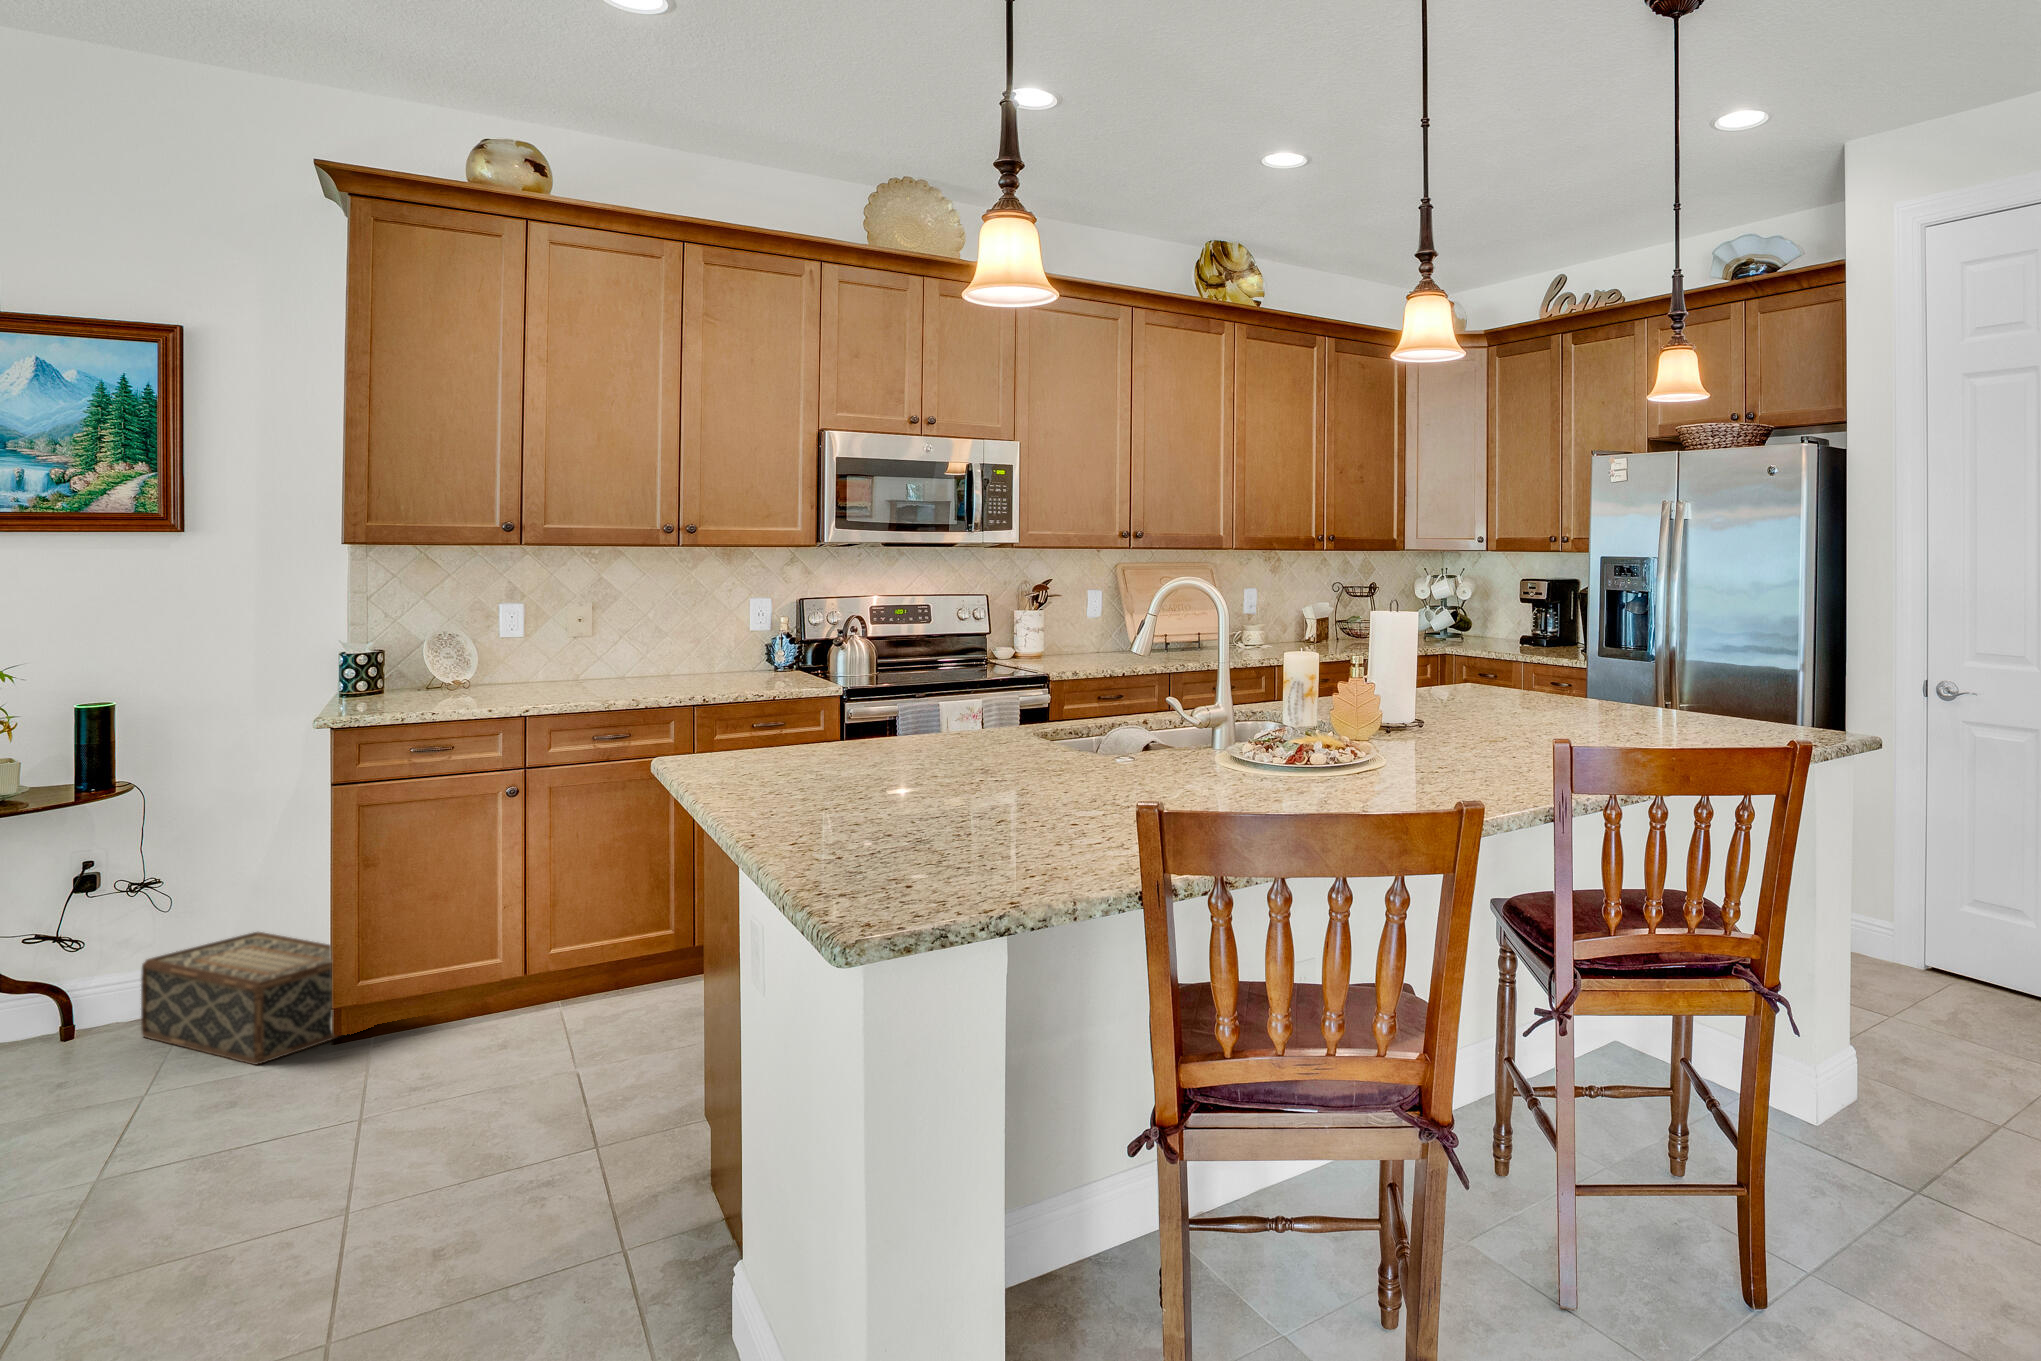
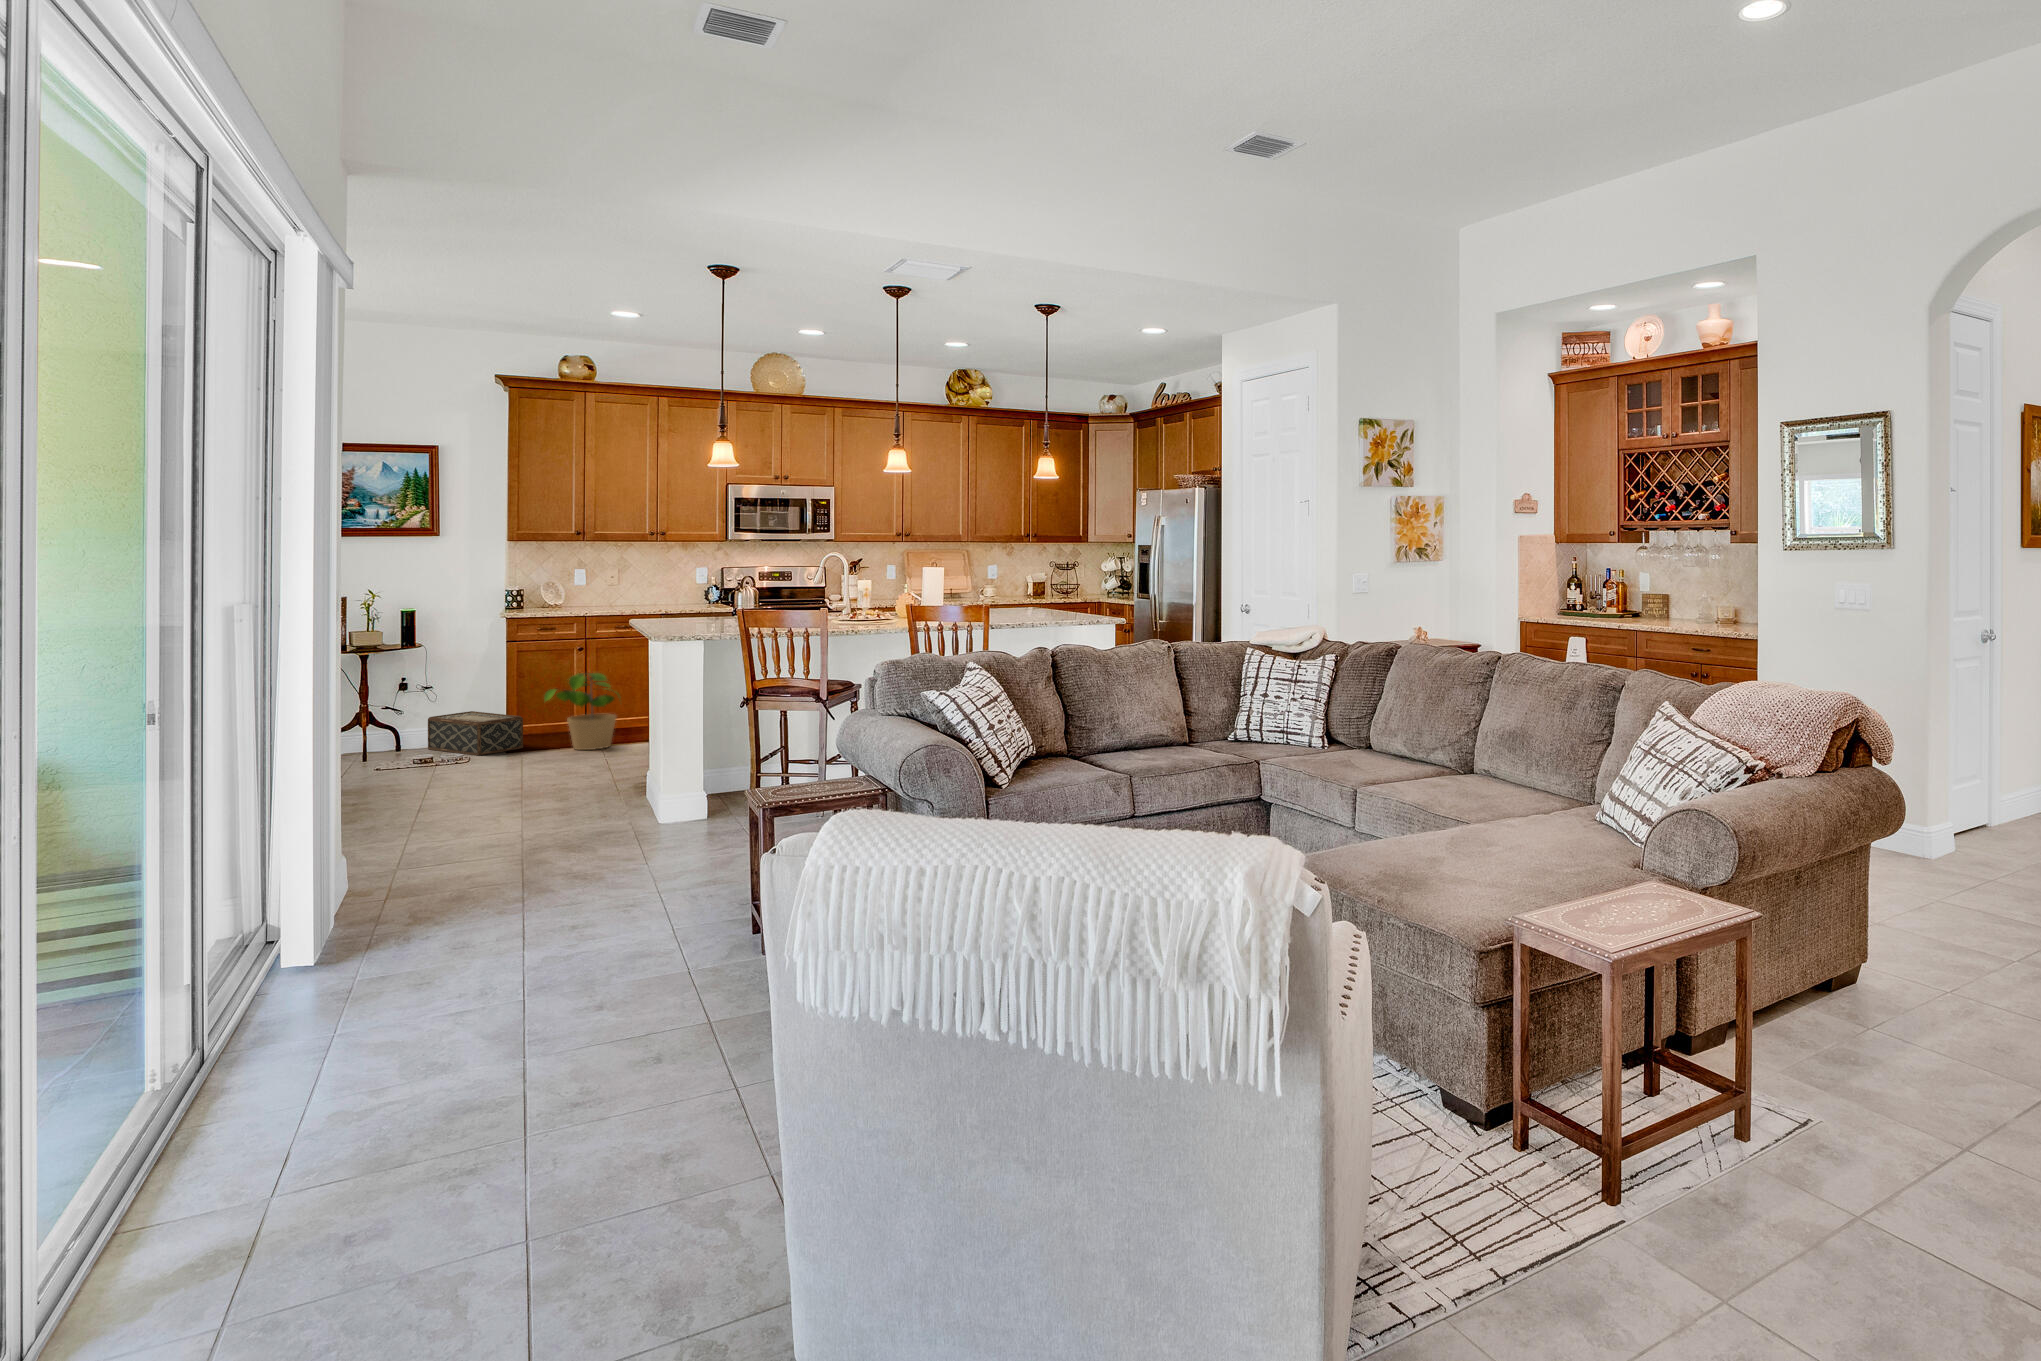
potted plant: none [422,854,606,1031] -> present [544,673,620,750]

